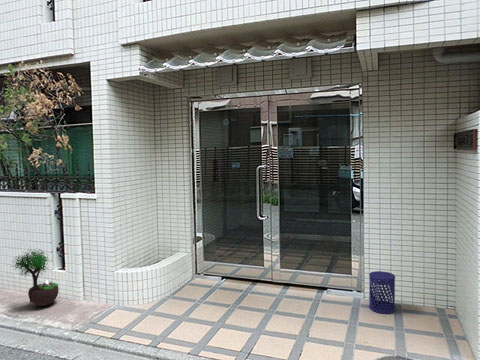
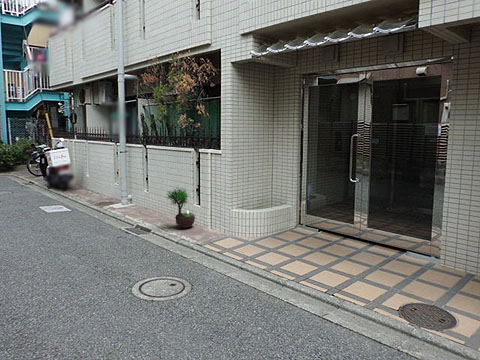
waste bin: present [369,271,395,314] -> none [439,239,469,279]

